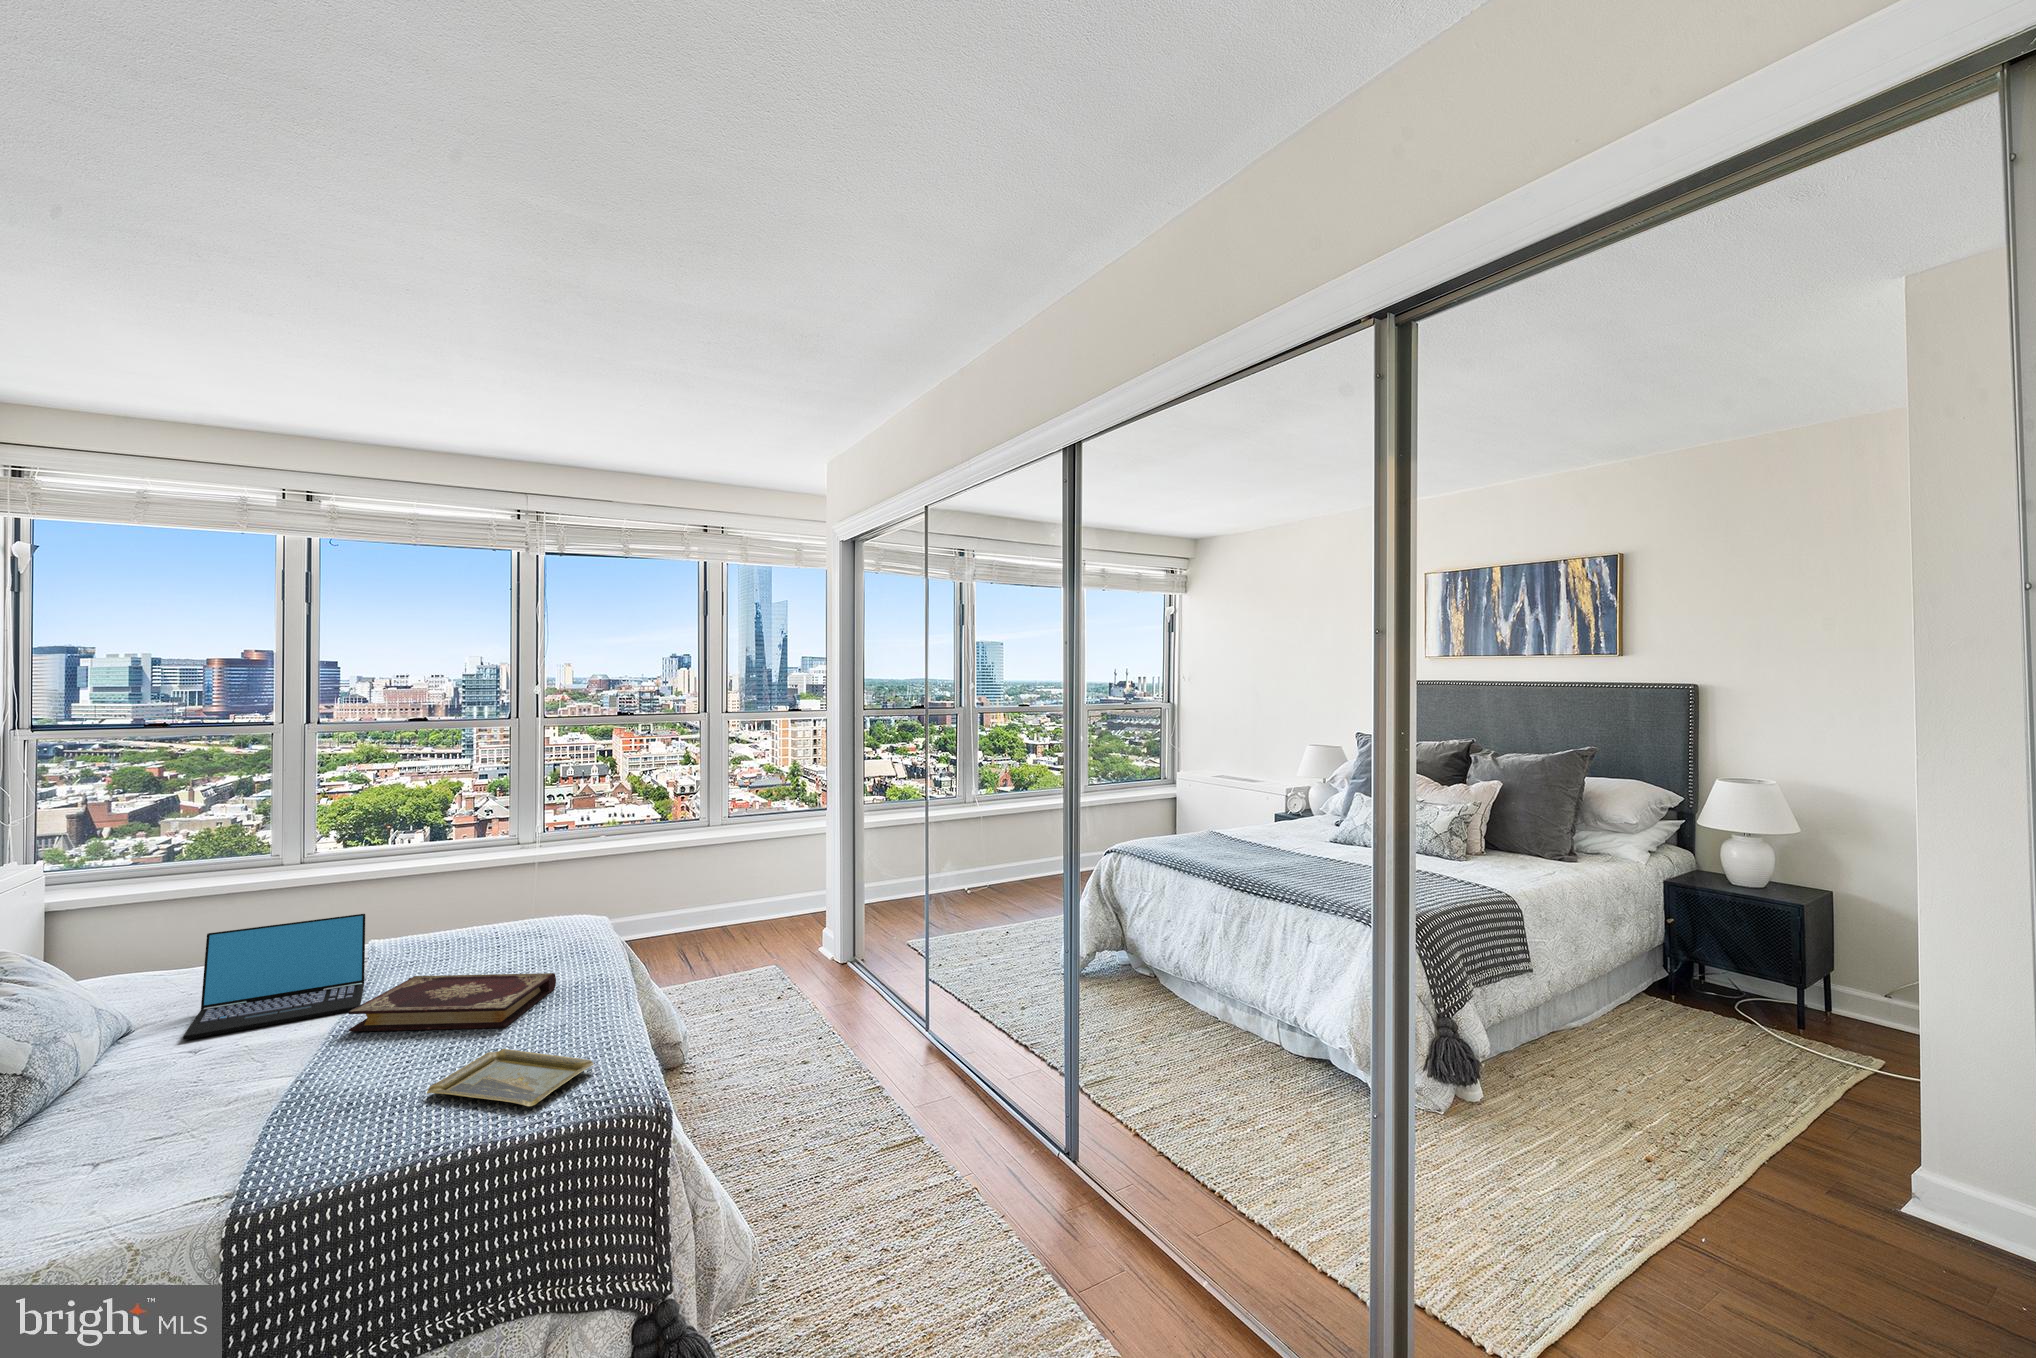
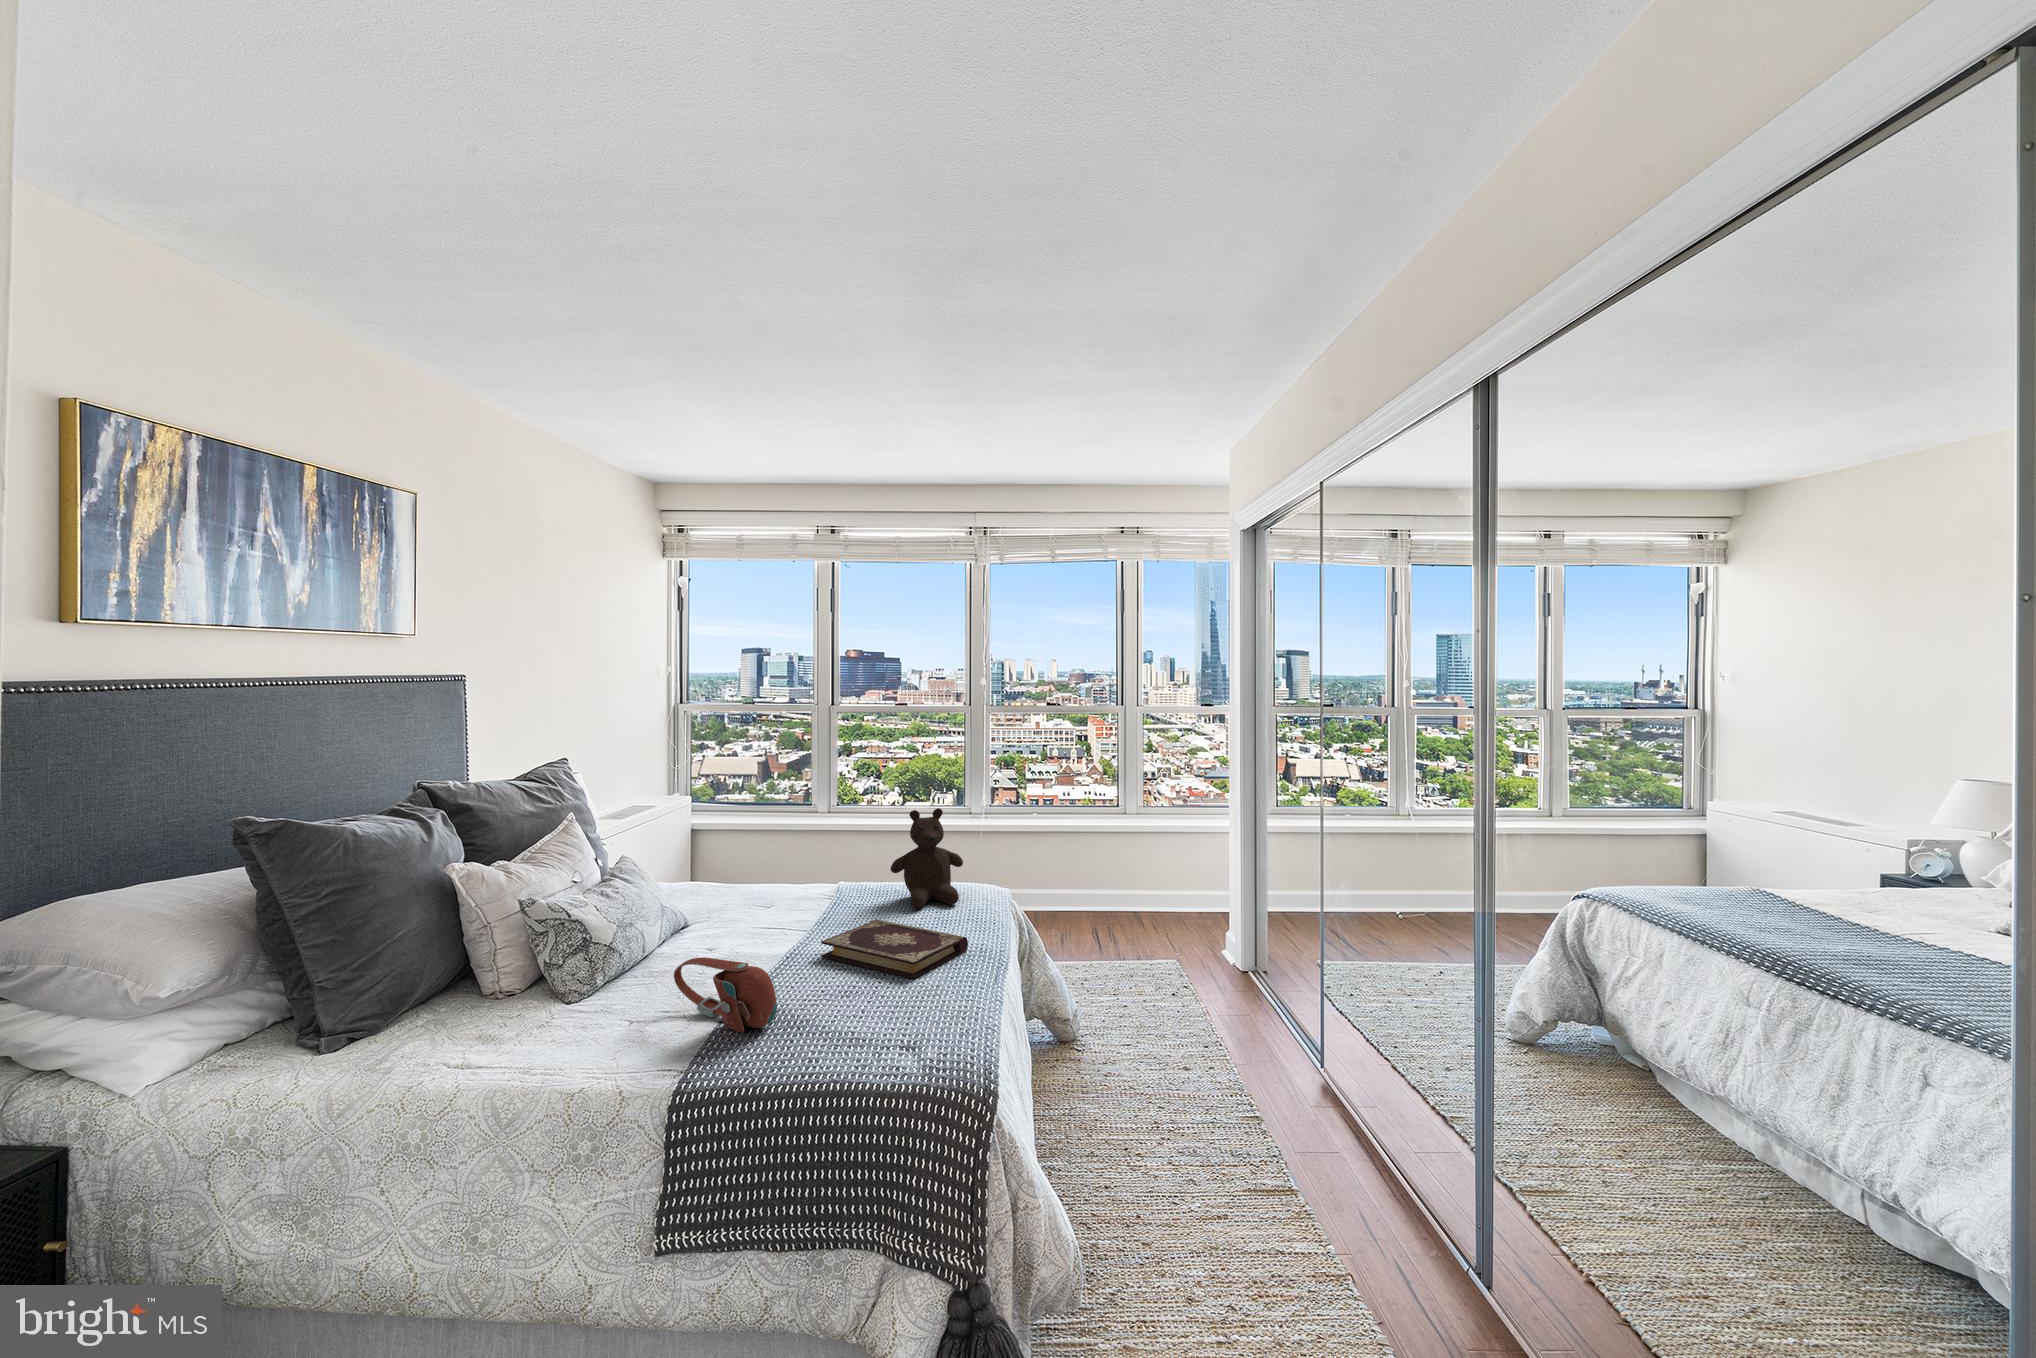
teddy bear: none [410,836,512,958] -> present [891,808,963,908]
laptop: present [183,914,365,1040] -> none [737,863,856,941]
handbag: none [138,1041,338,1134] -> present [674,958,777,1033]
tray: present [427,1049,594,1106] -> none [832,1000,951,1061]

